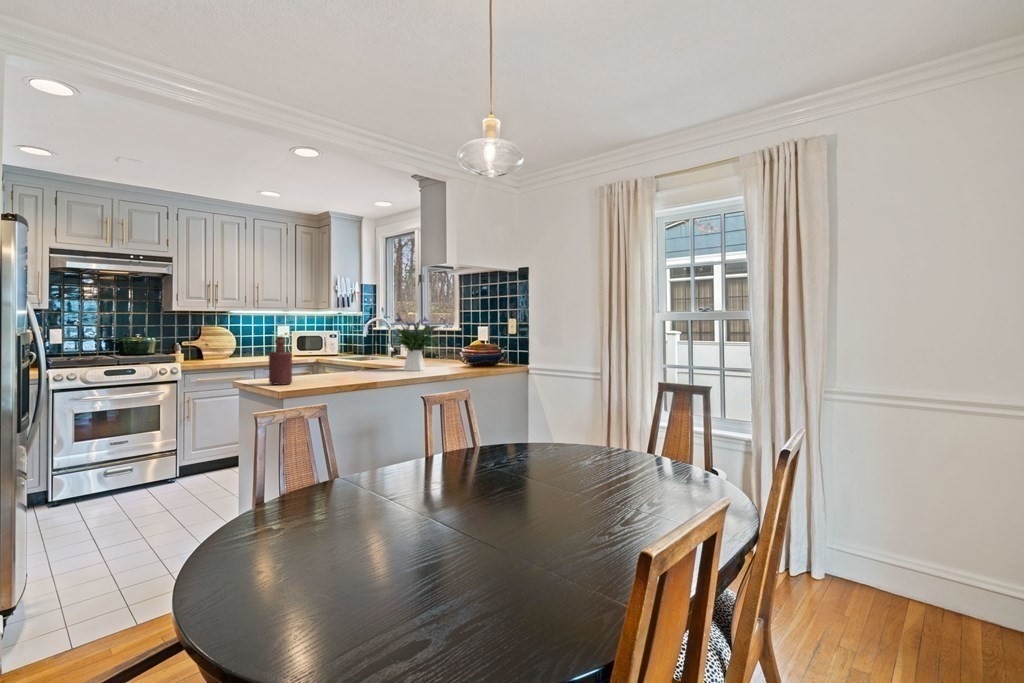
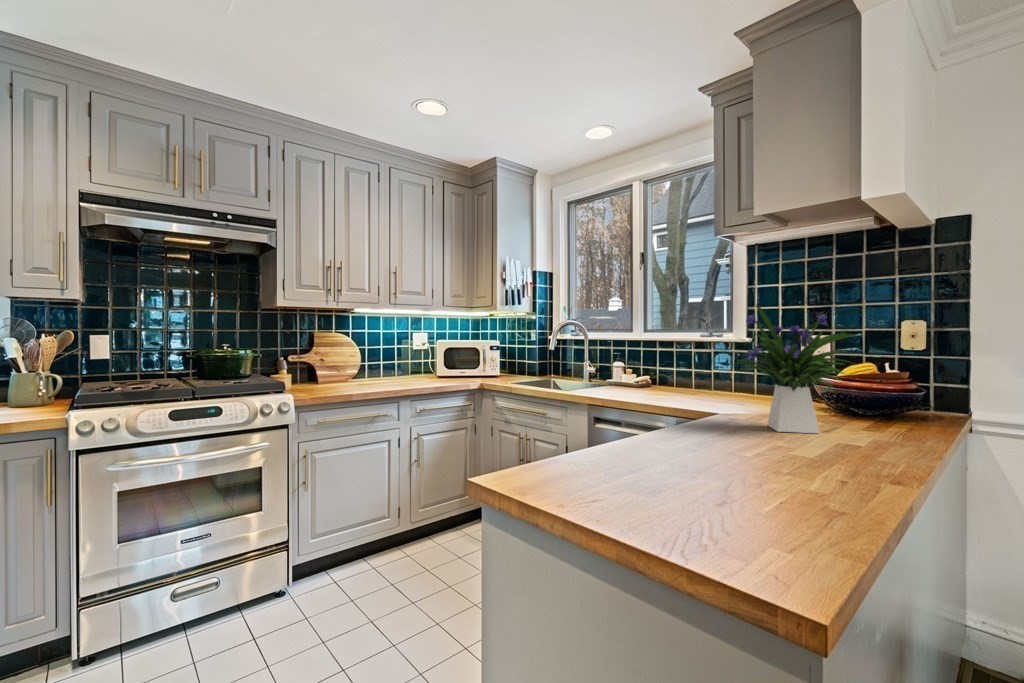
bottle: present [269,336,292,385] -> none [647,368,736,540]

